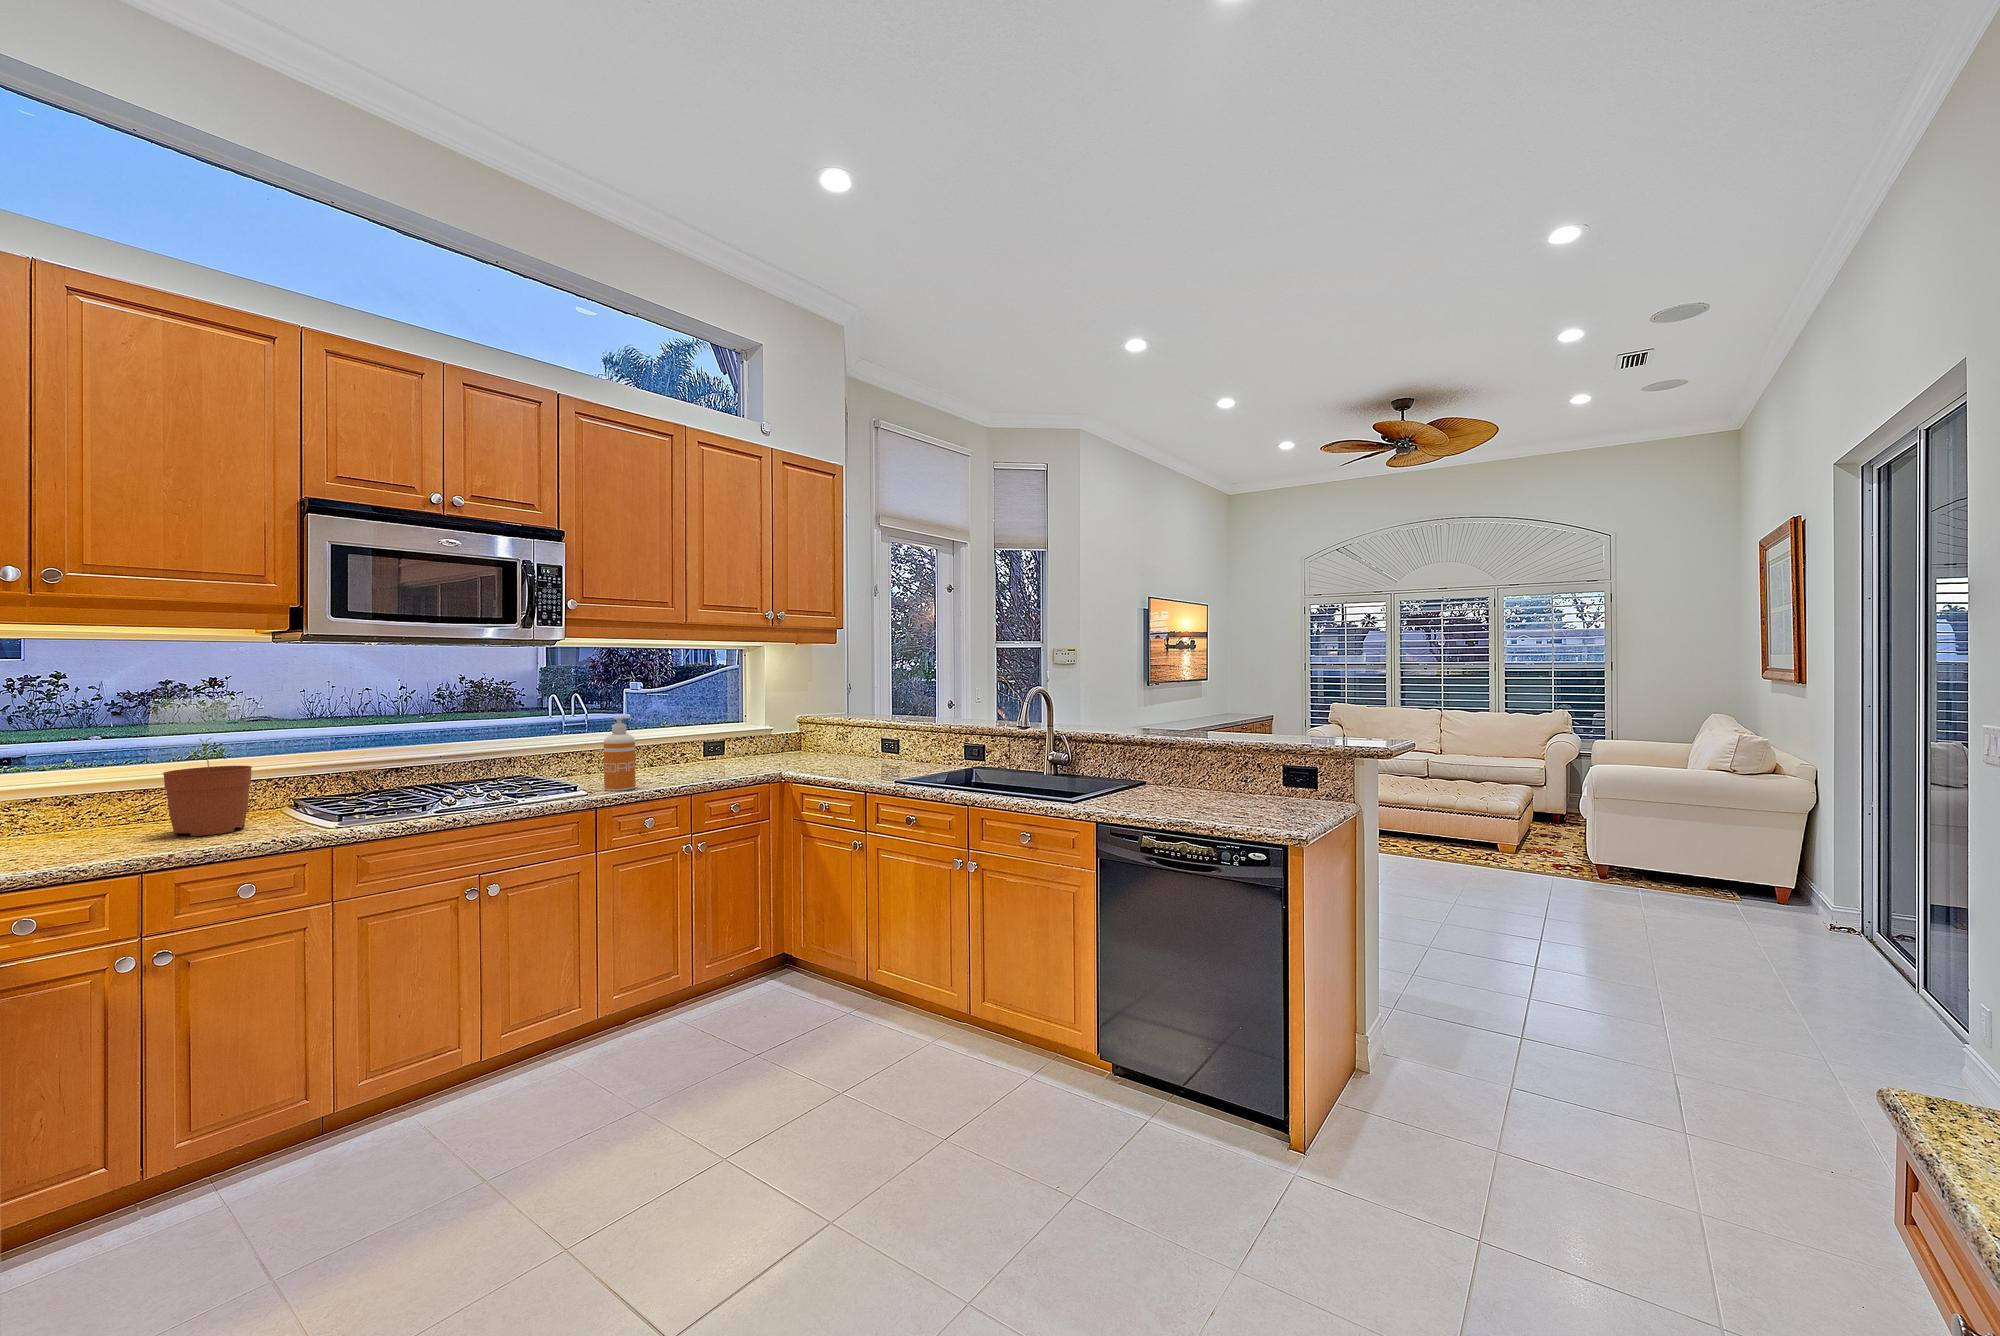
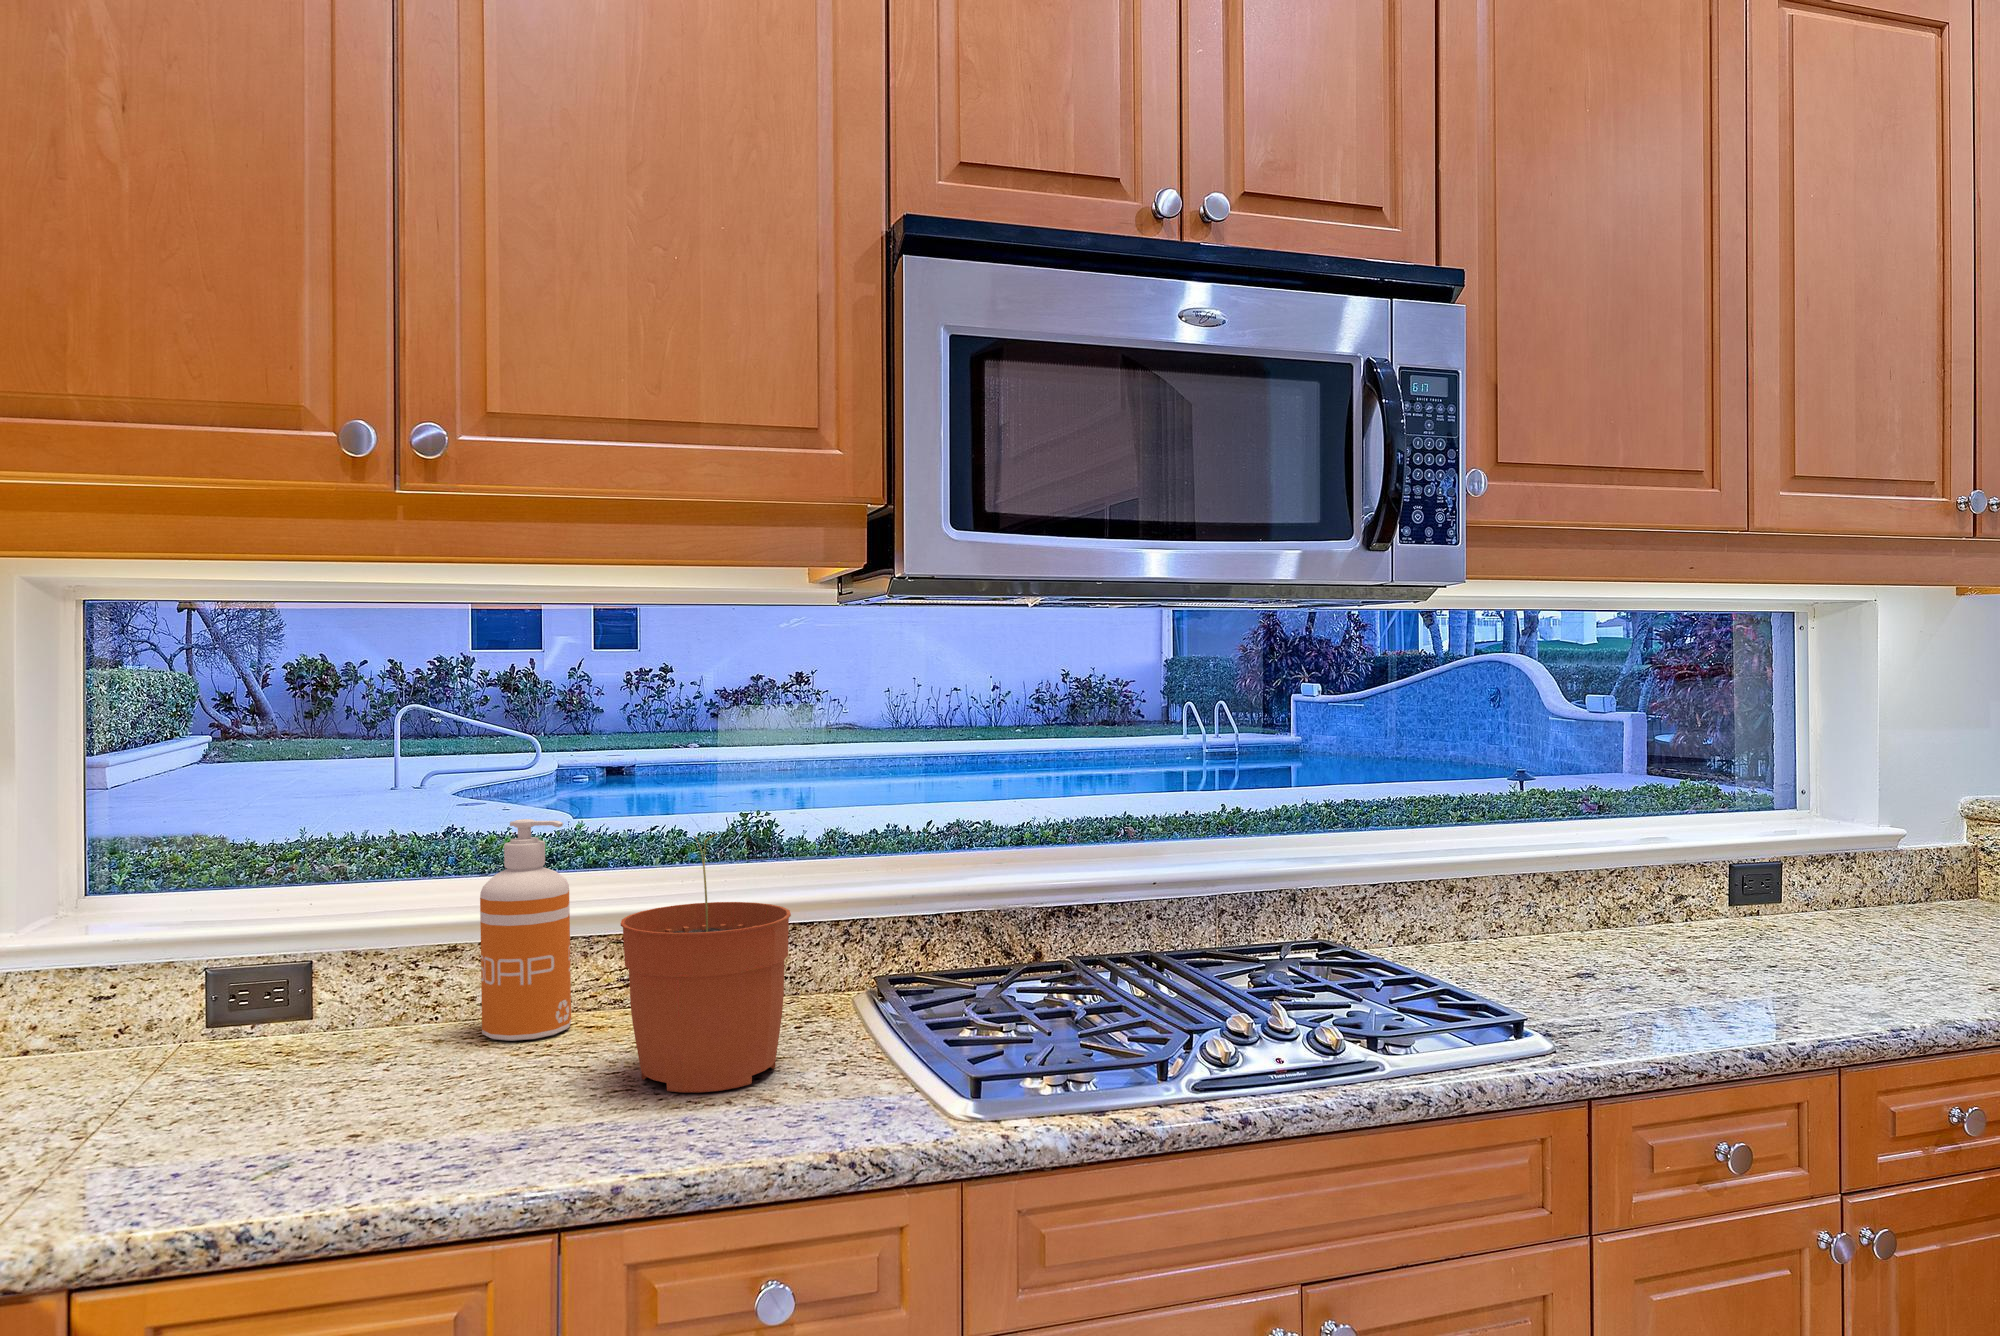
soap dispenser: present [604,717,636,791] -> present [480,819,571,1041]

